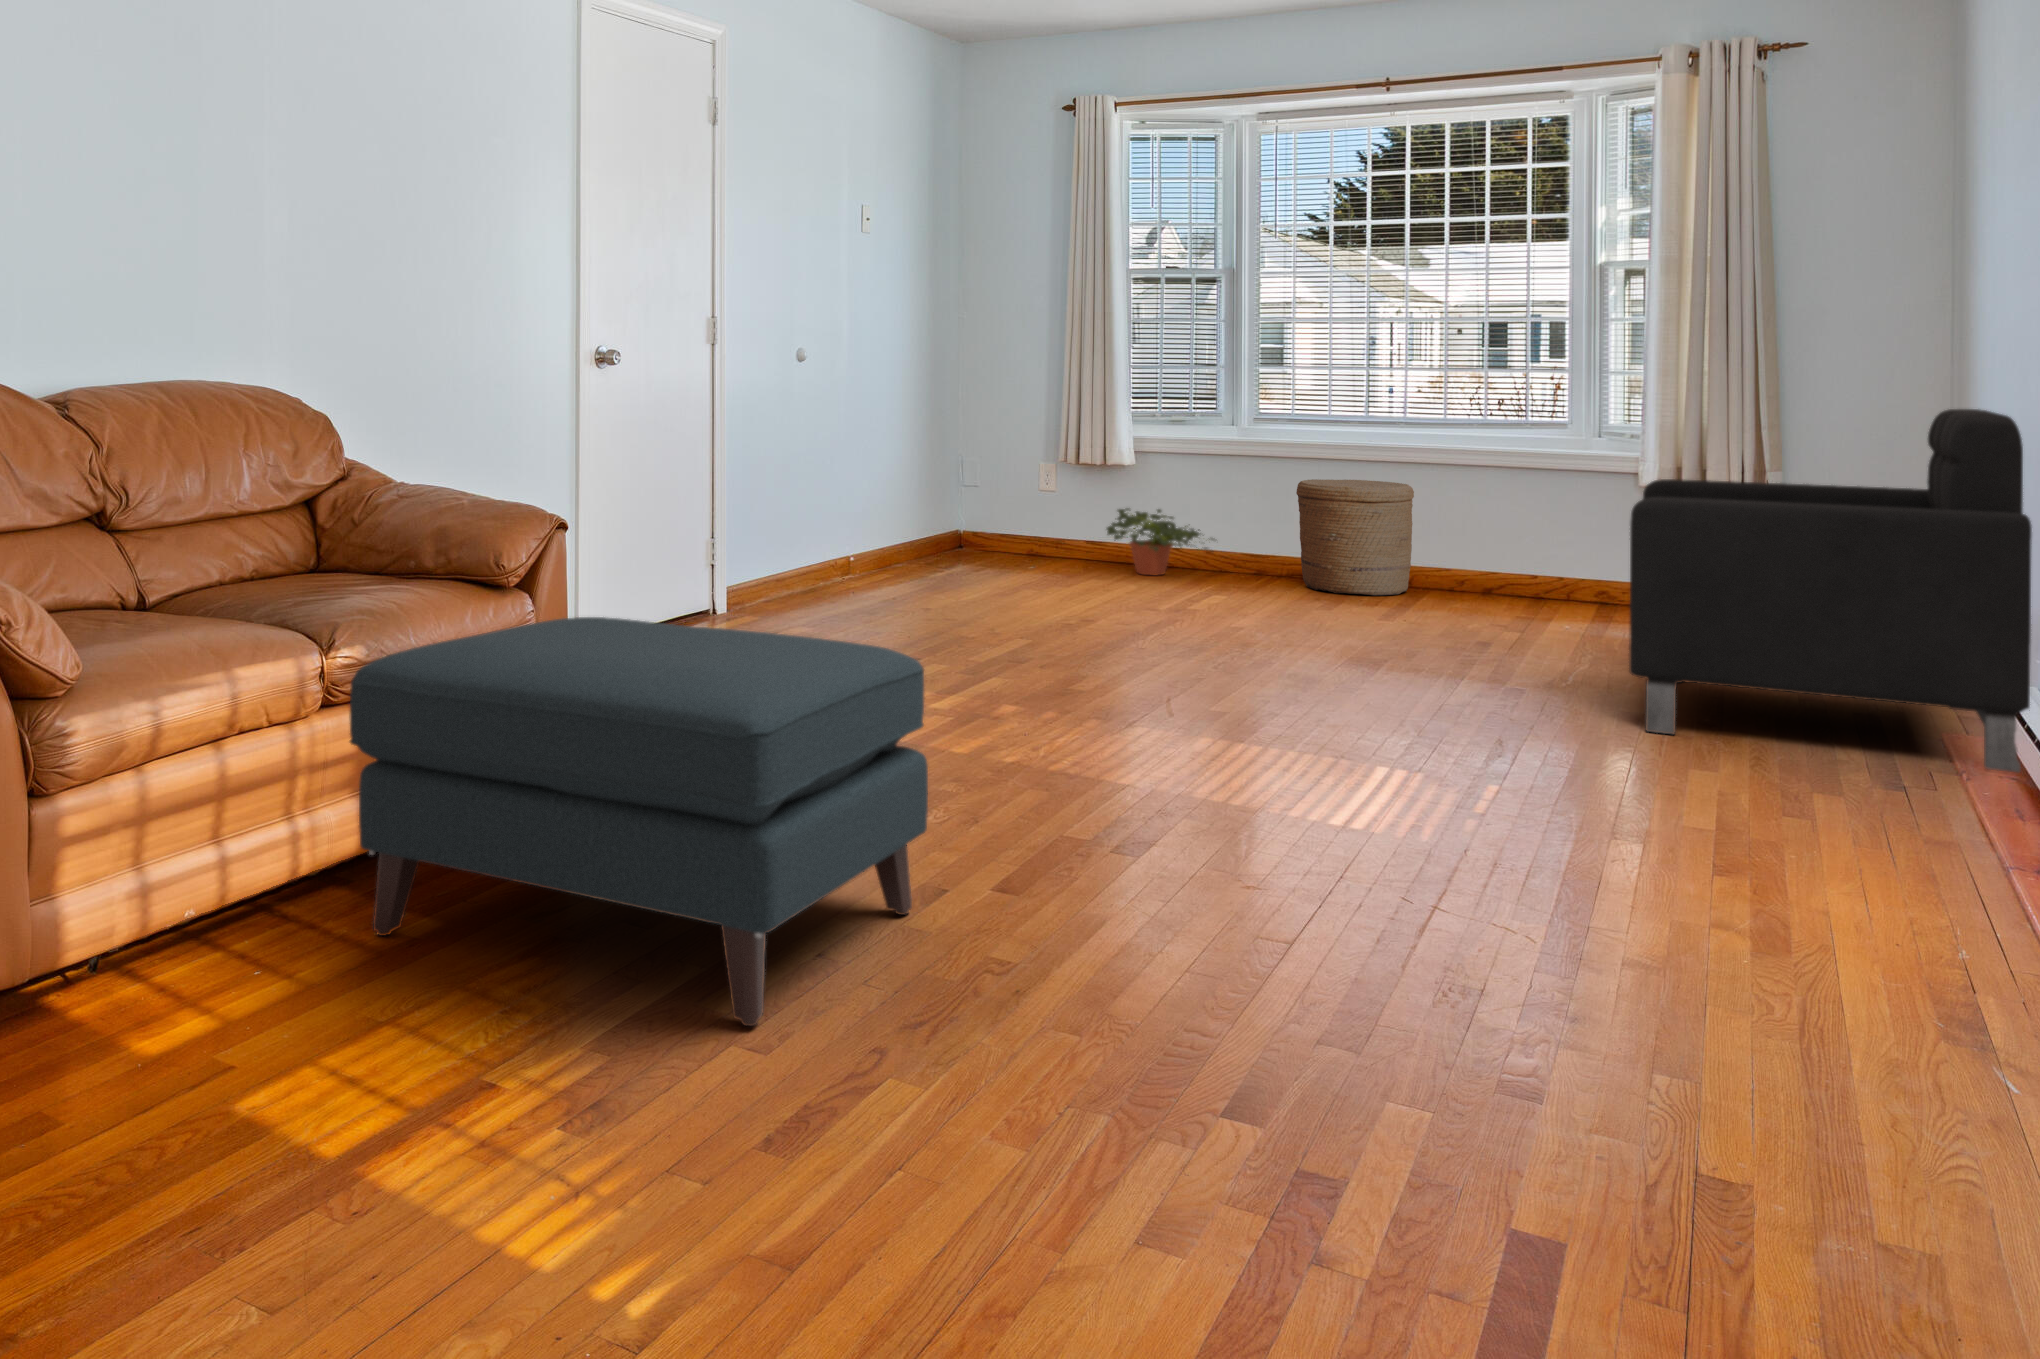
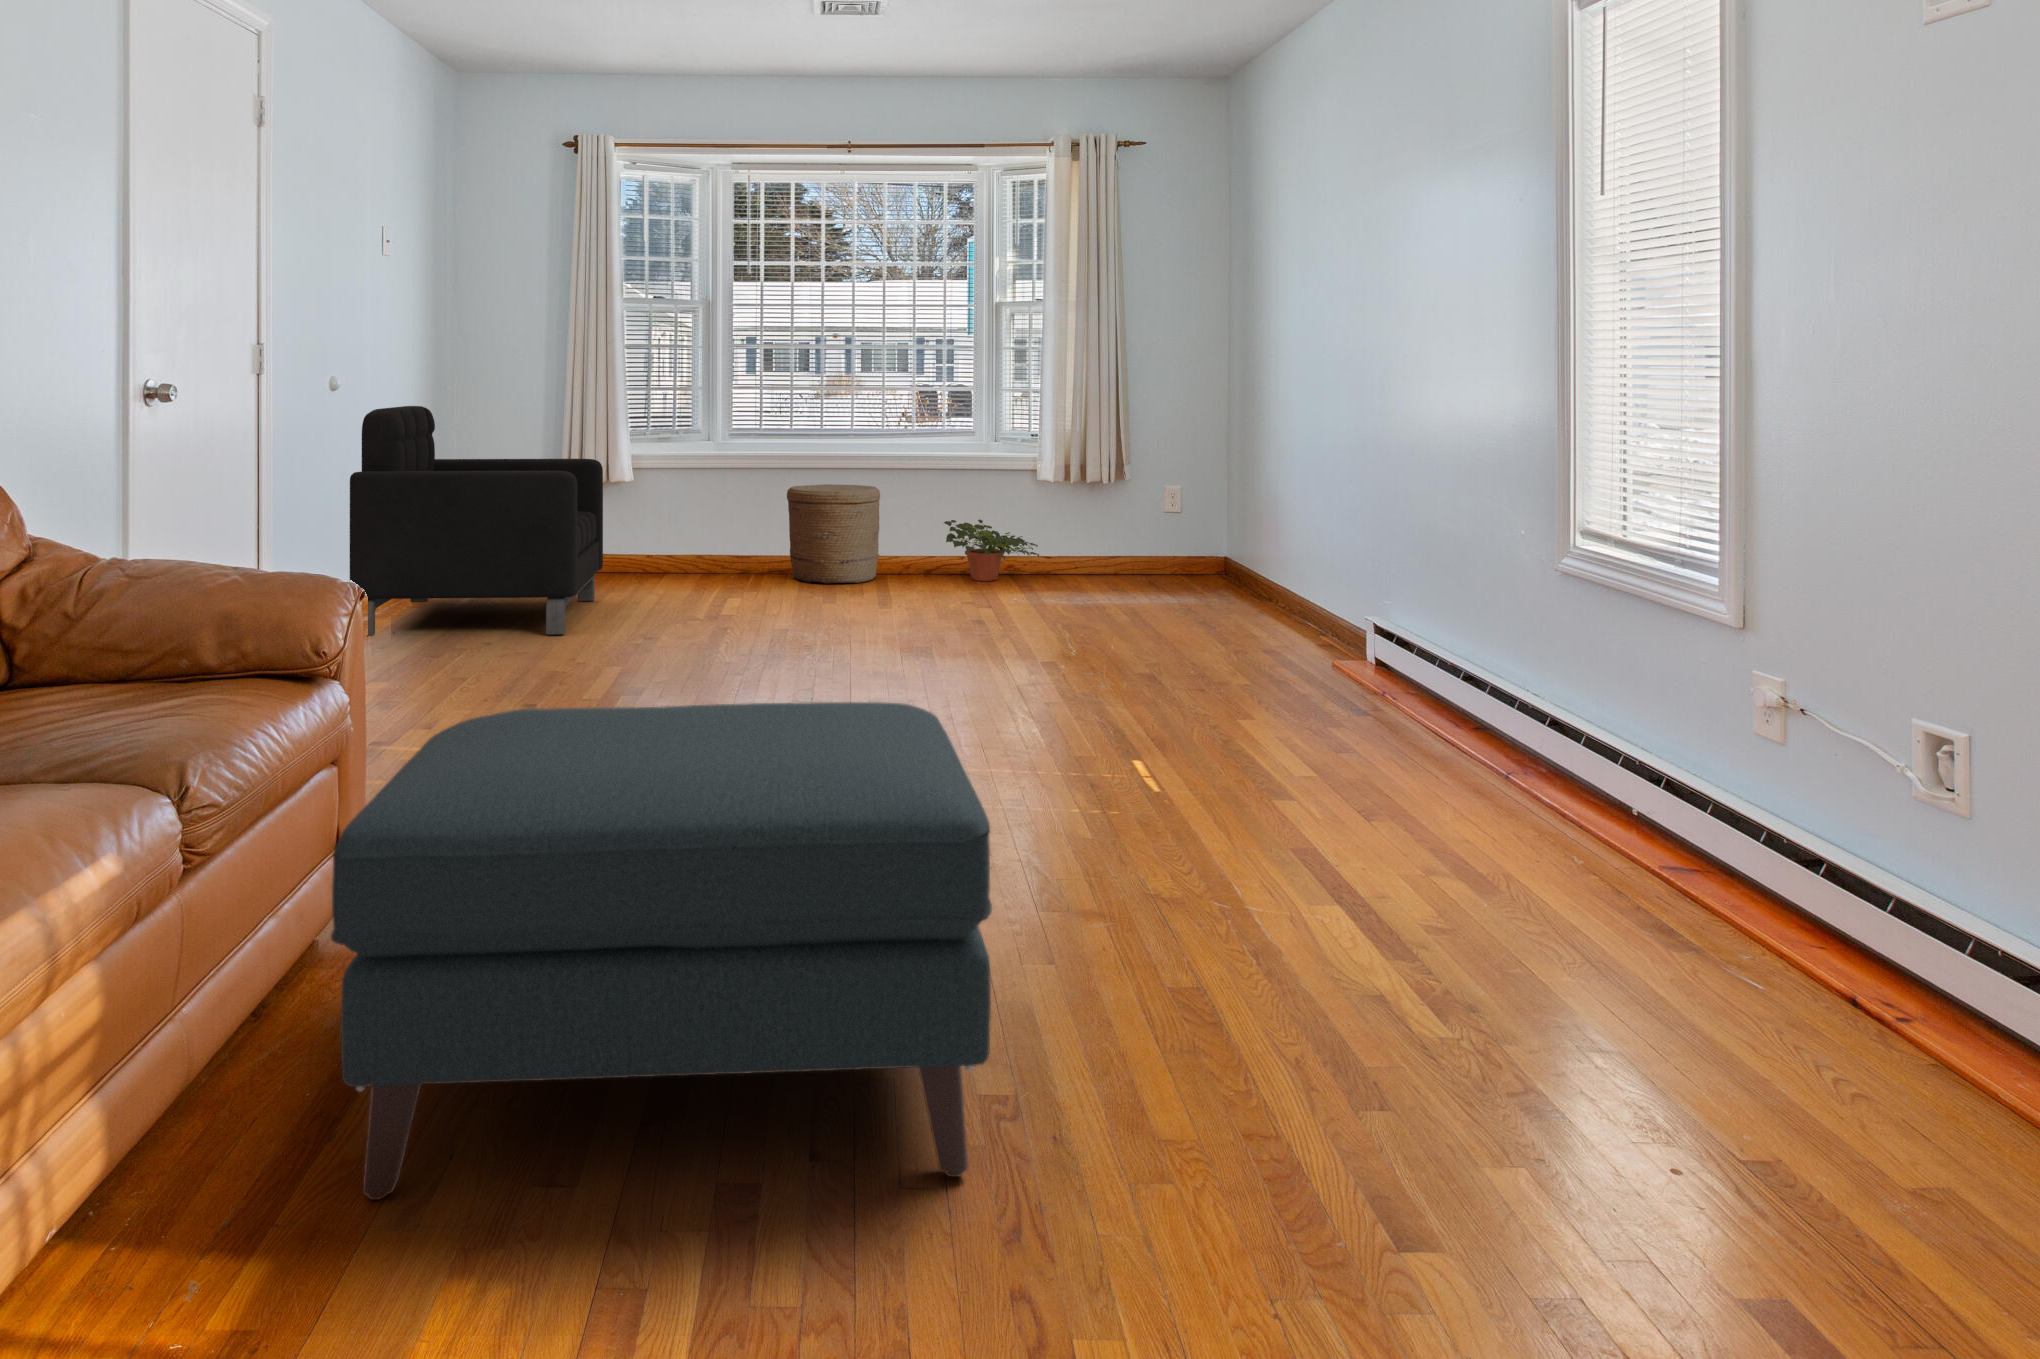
armchair: present [1629,409,2032,773] -> present [350,406,603,636]
potted plant: present [1107,508,1214,575] -> present [944,519,1039,581]

